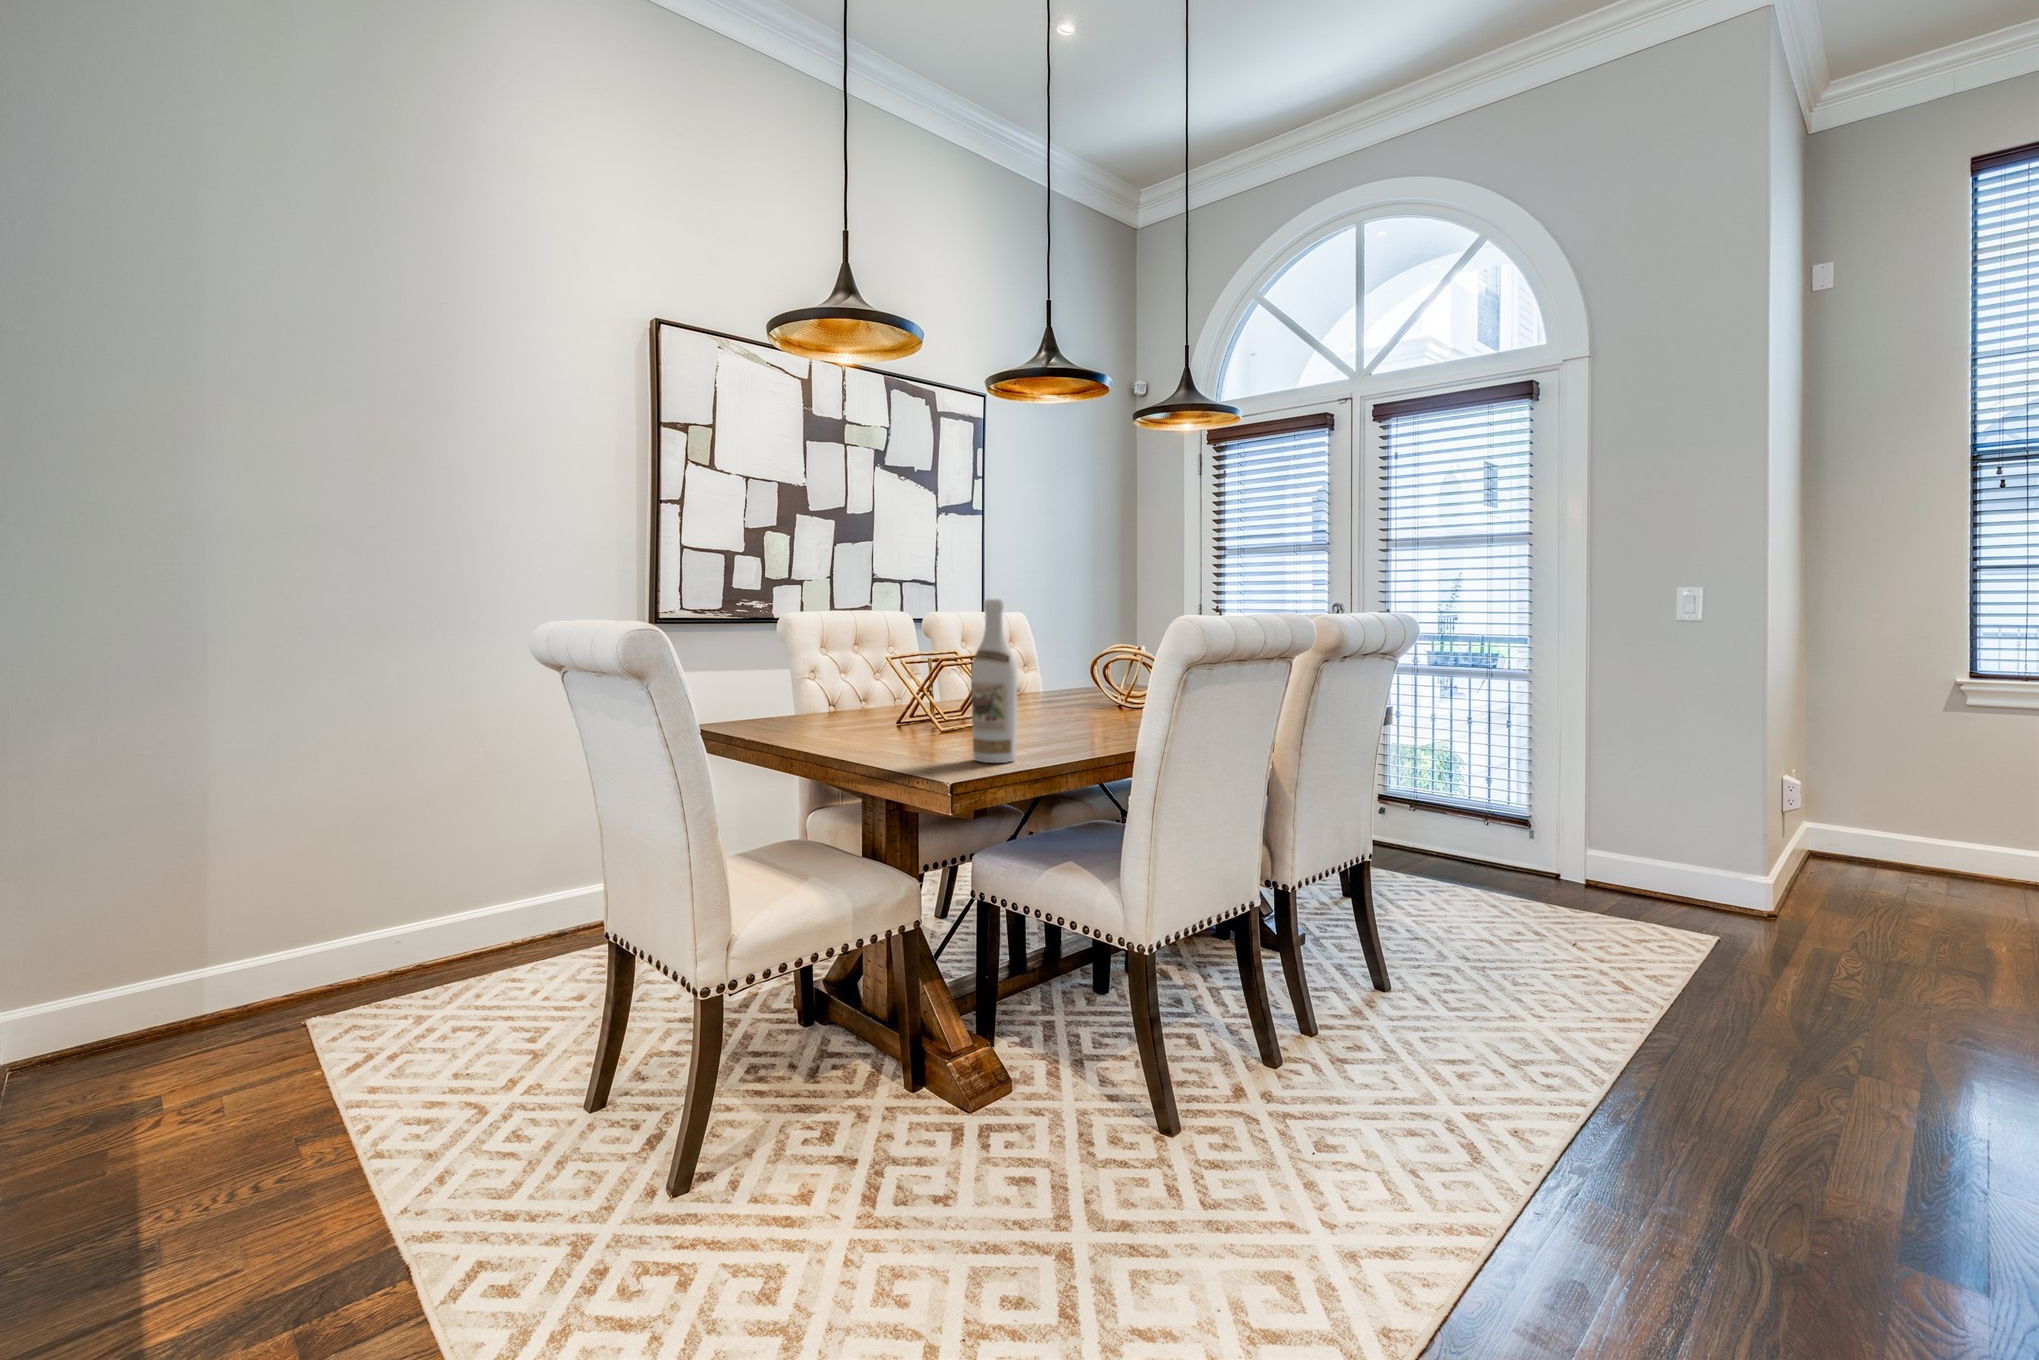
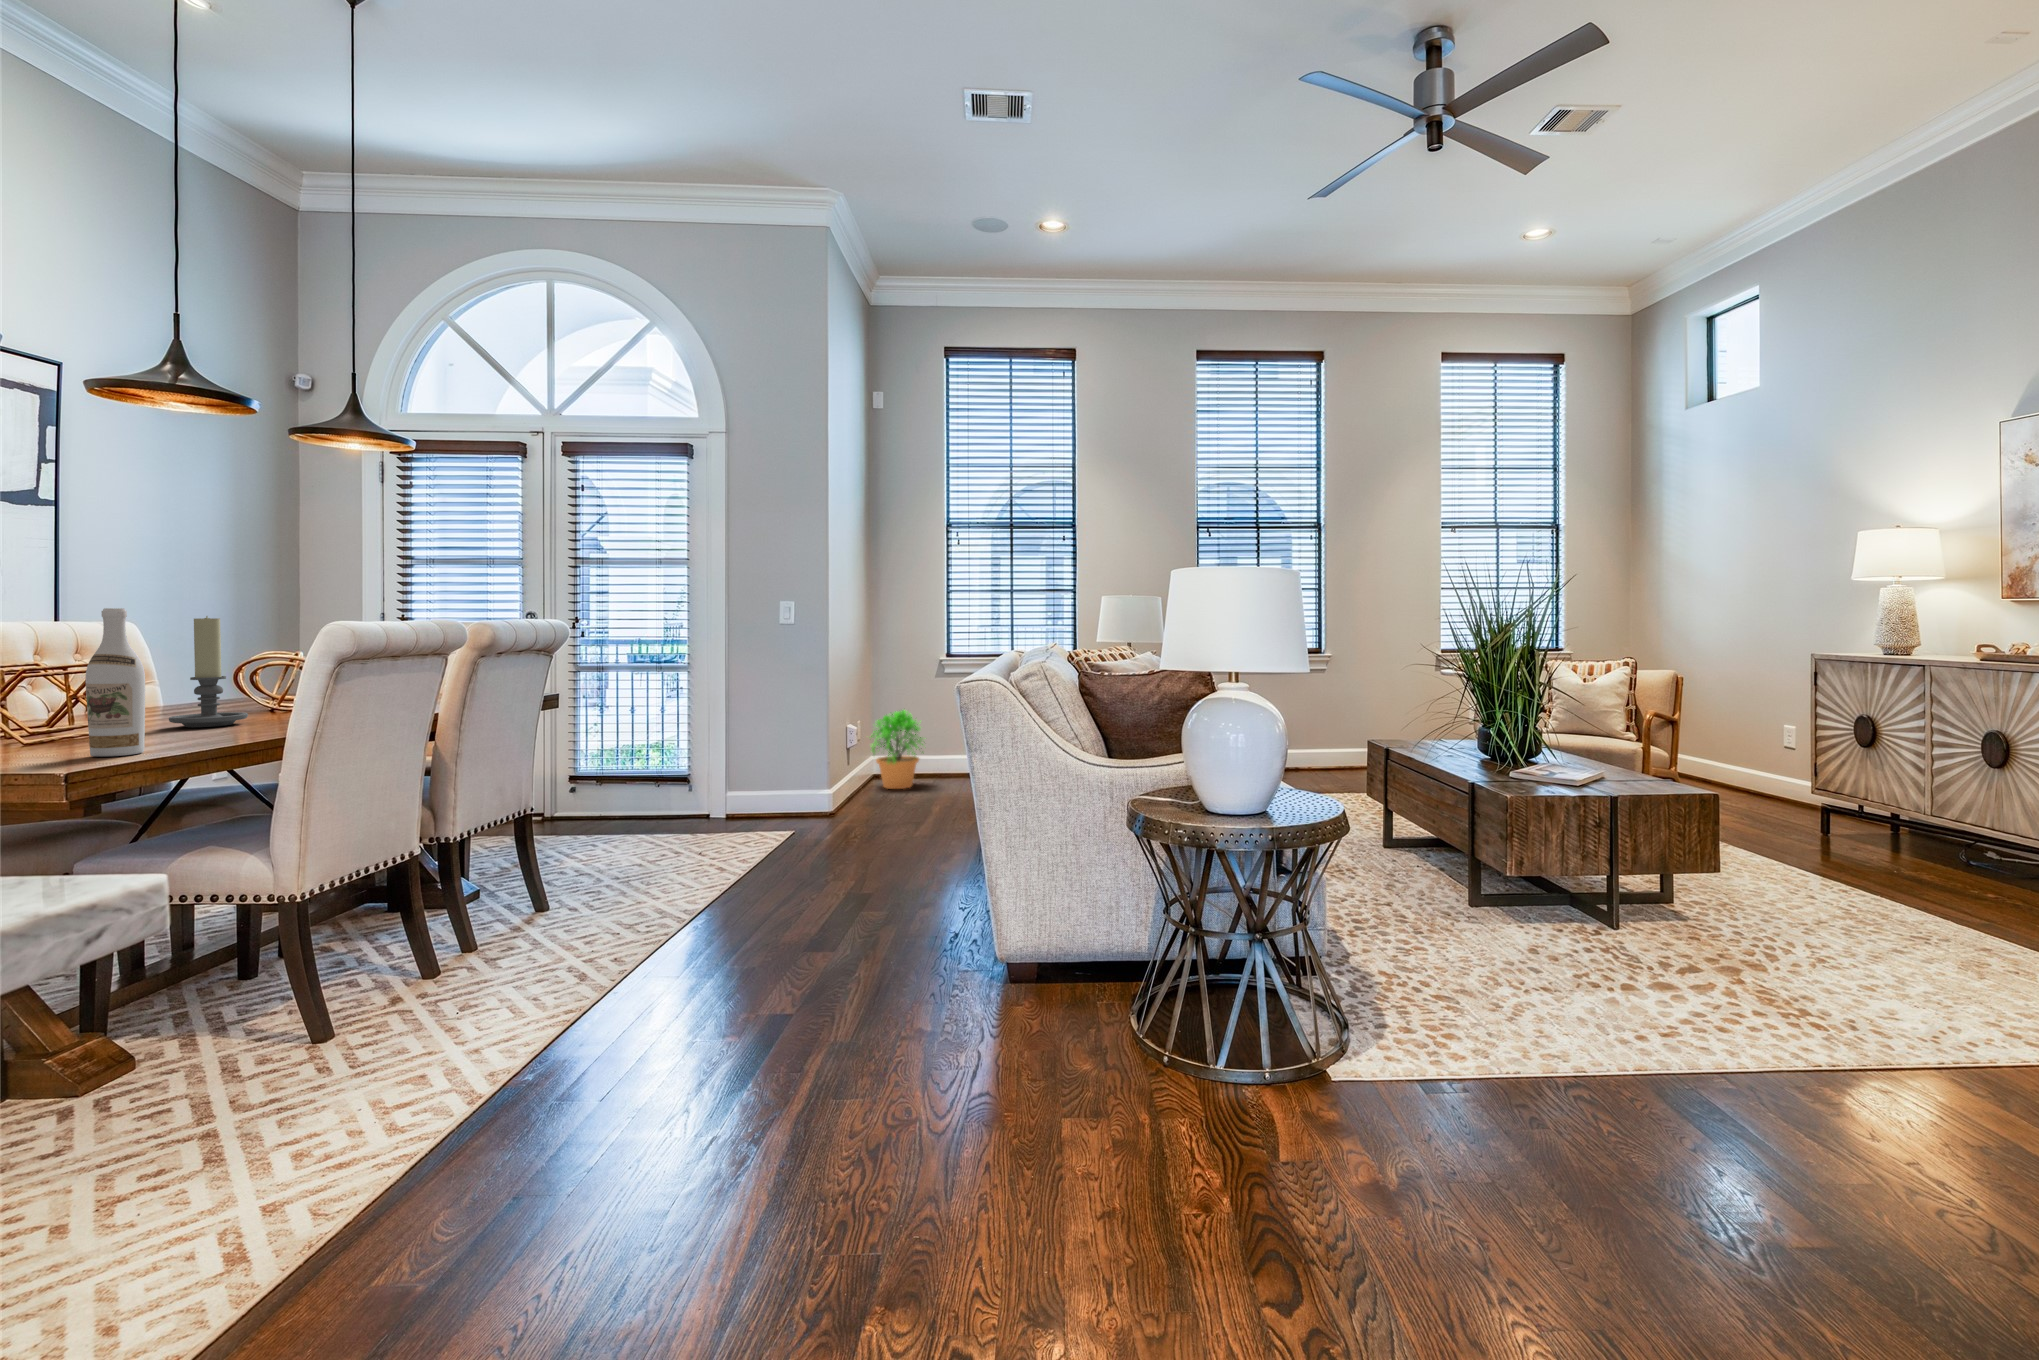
candle holder: none [1038,608,1100,726] -> present [169,616,248,727]
potted plant: none [1807,751,1941,880] -> present [871,710,923,789]

